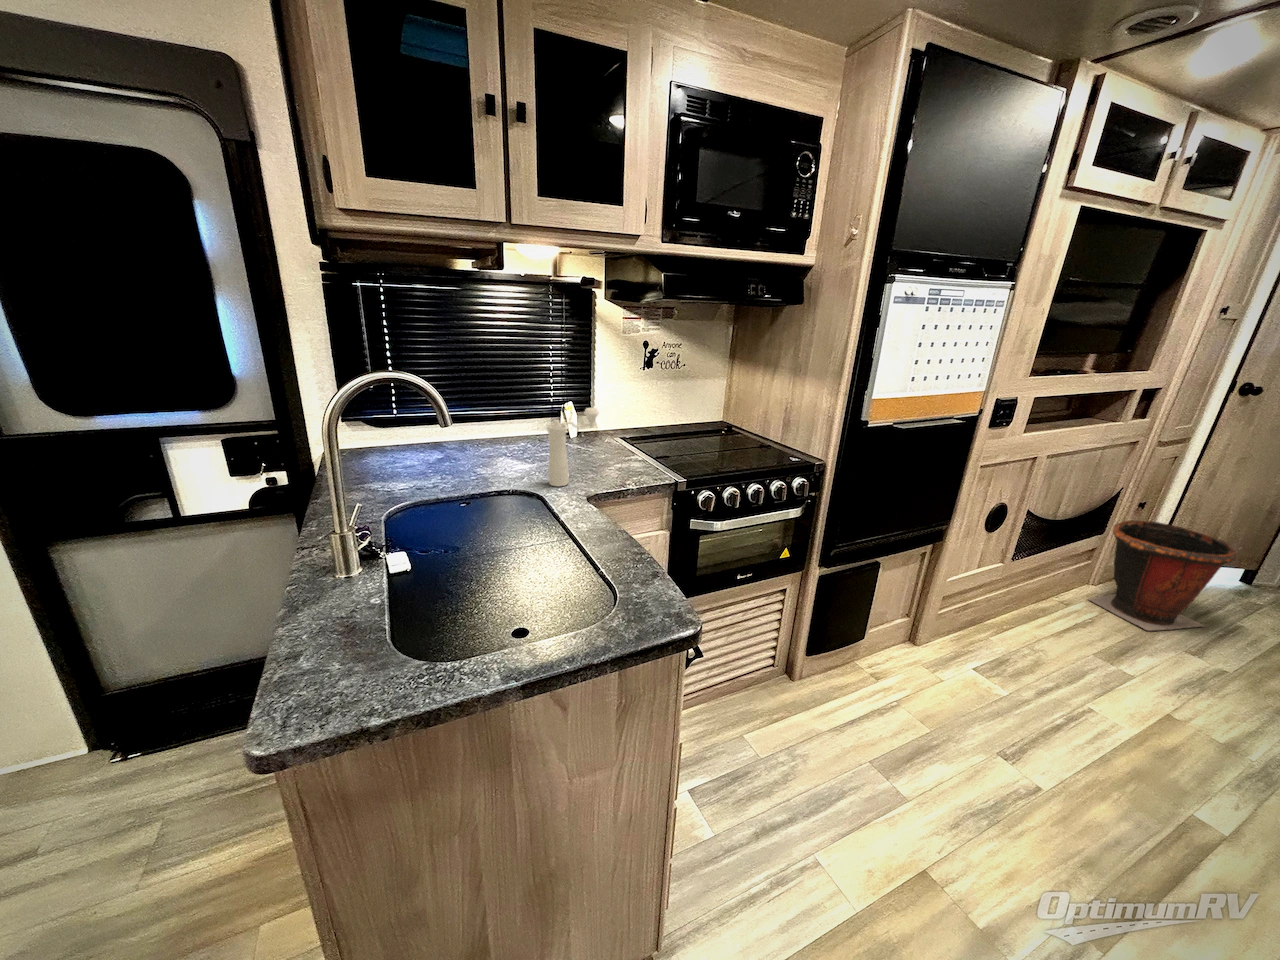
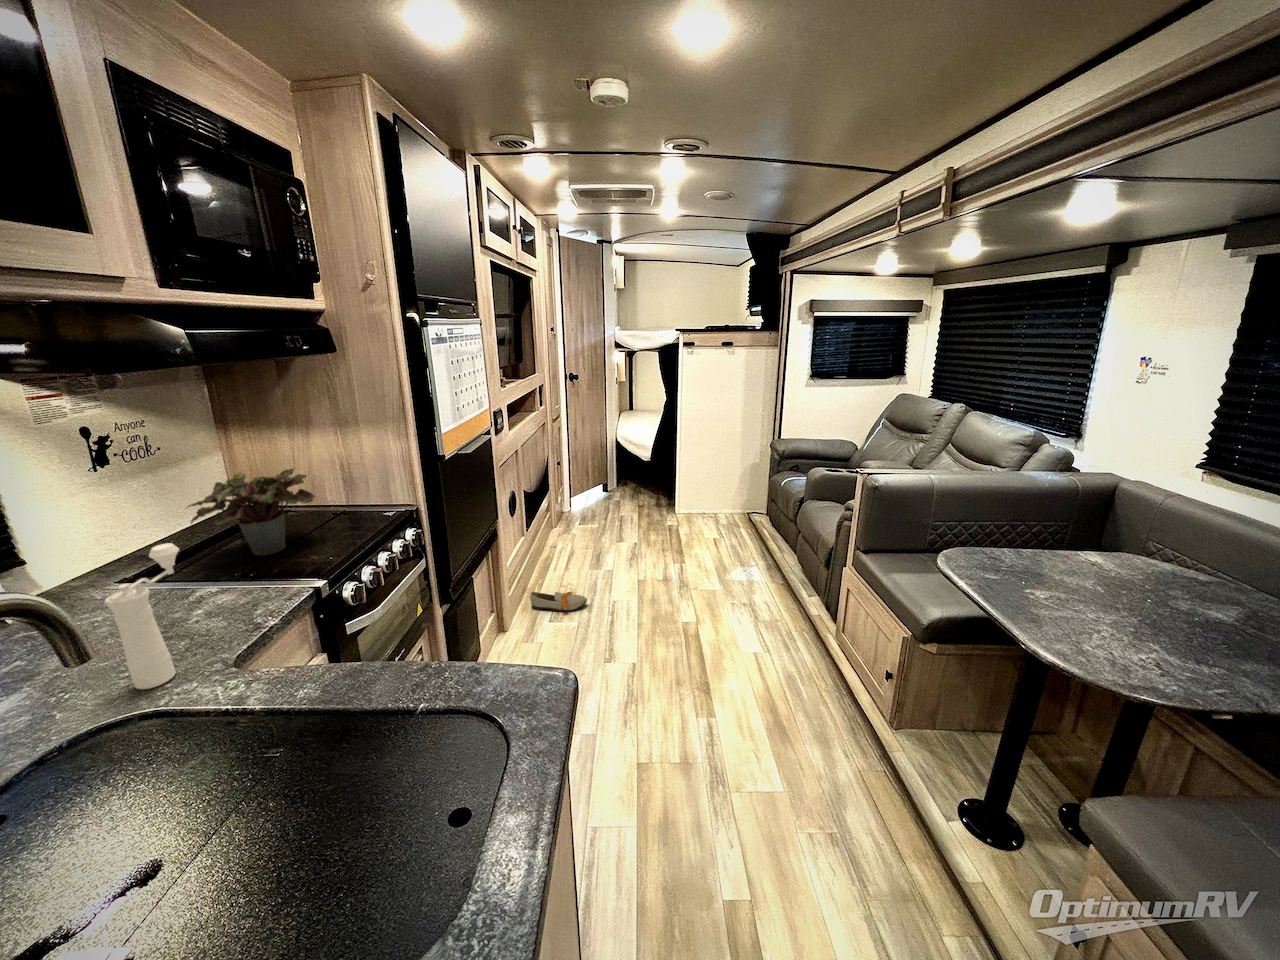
potted plant: none [661,391,742,453] -> present [188,468,315,555]
trash can: present [1088,521,1242,631] -> none [554,463,614,541]
shoe: none [970,625,1048,680] -> present [530,592,587,612]

